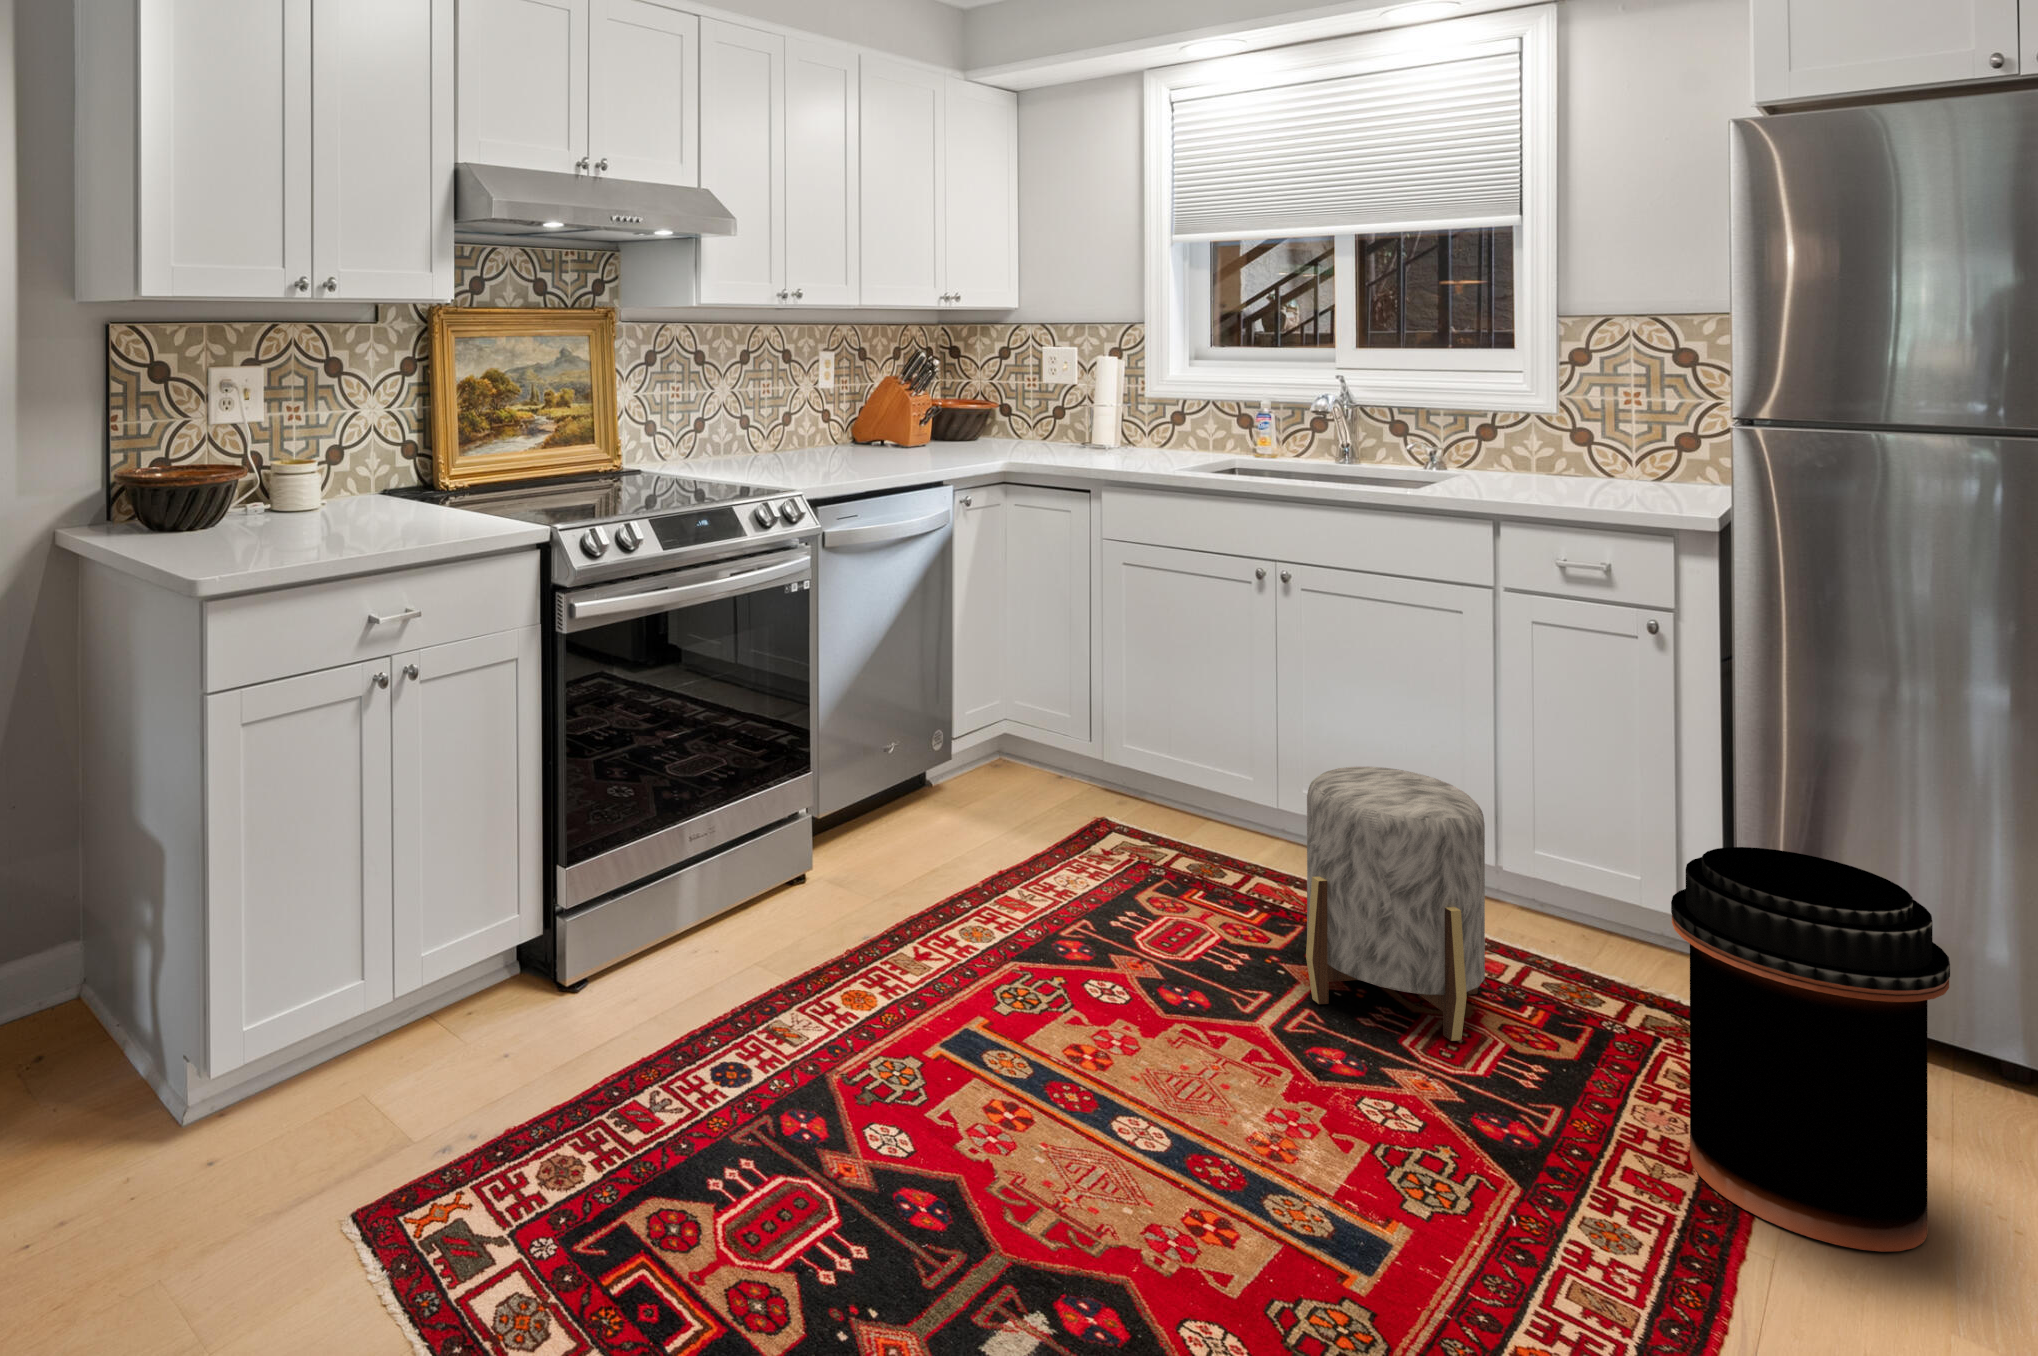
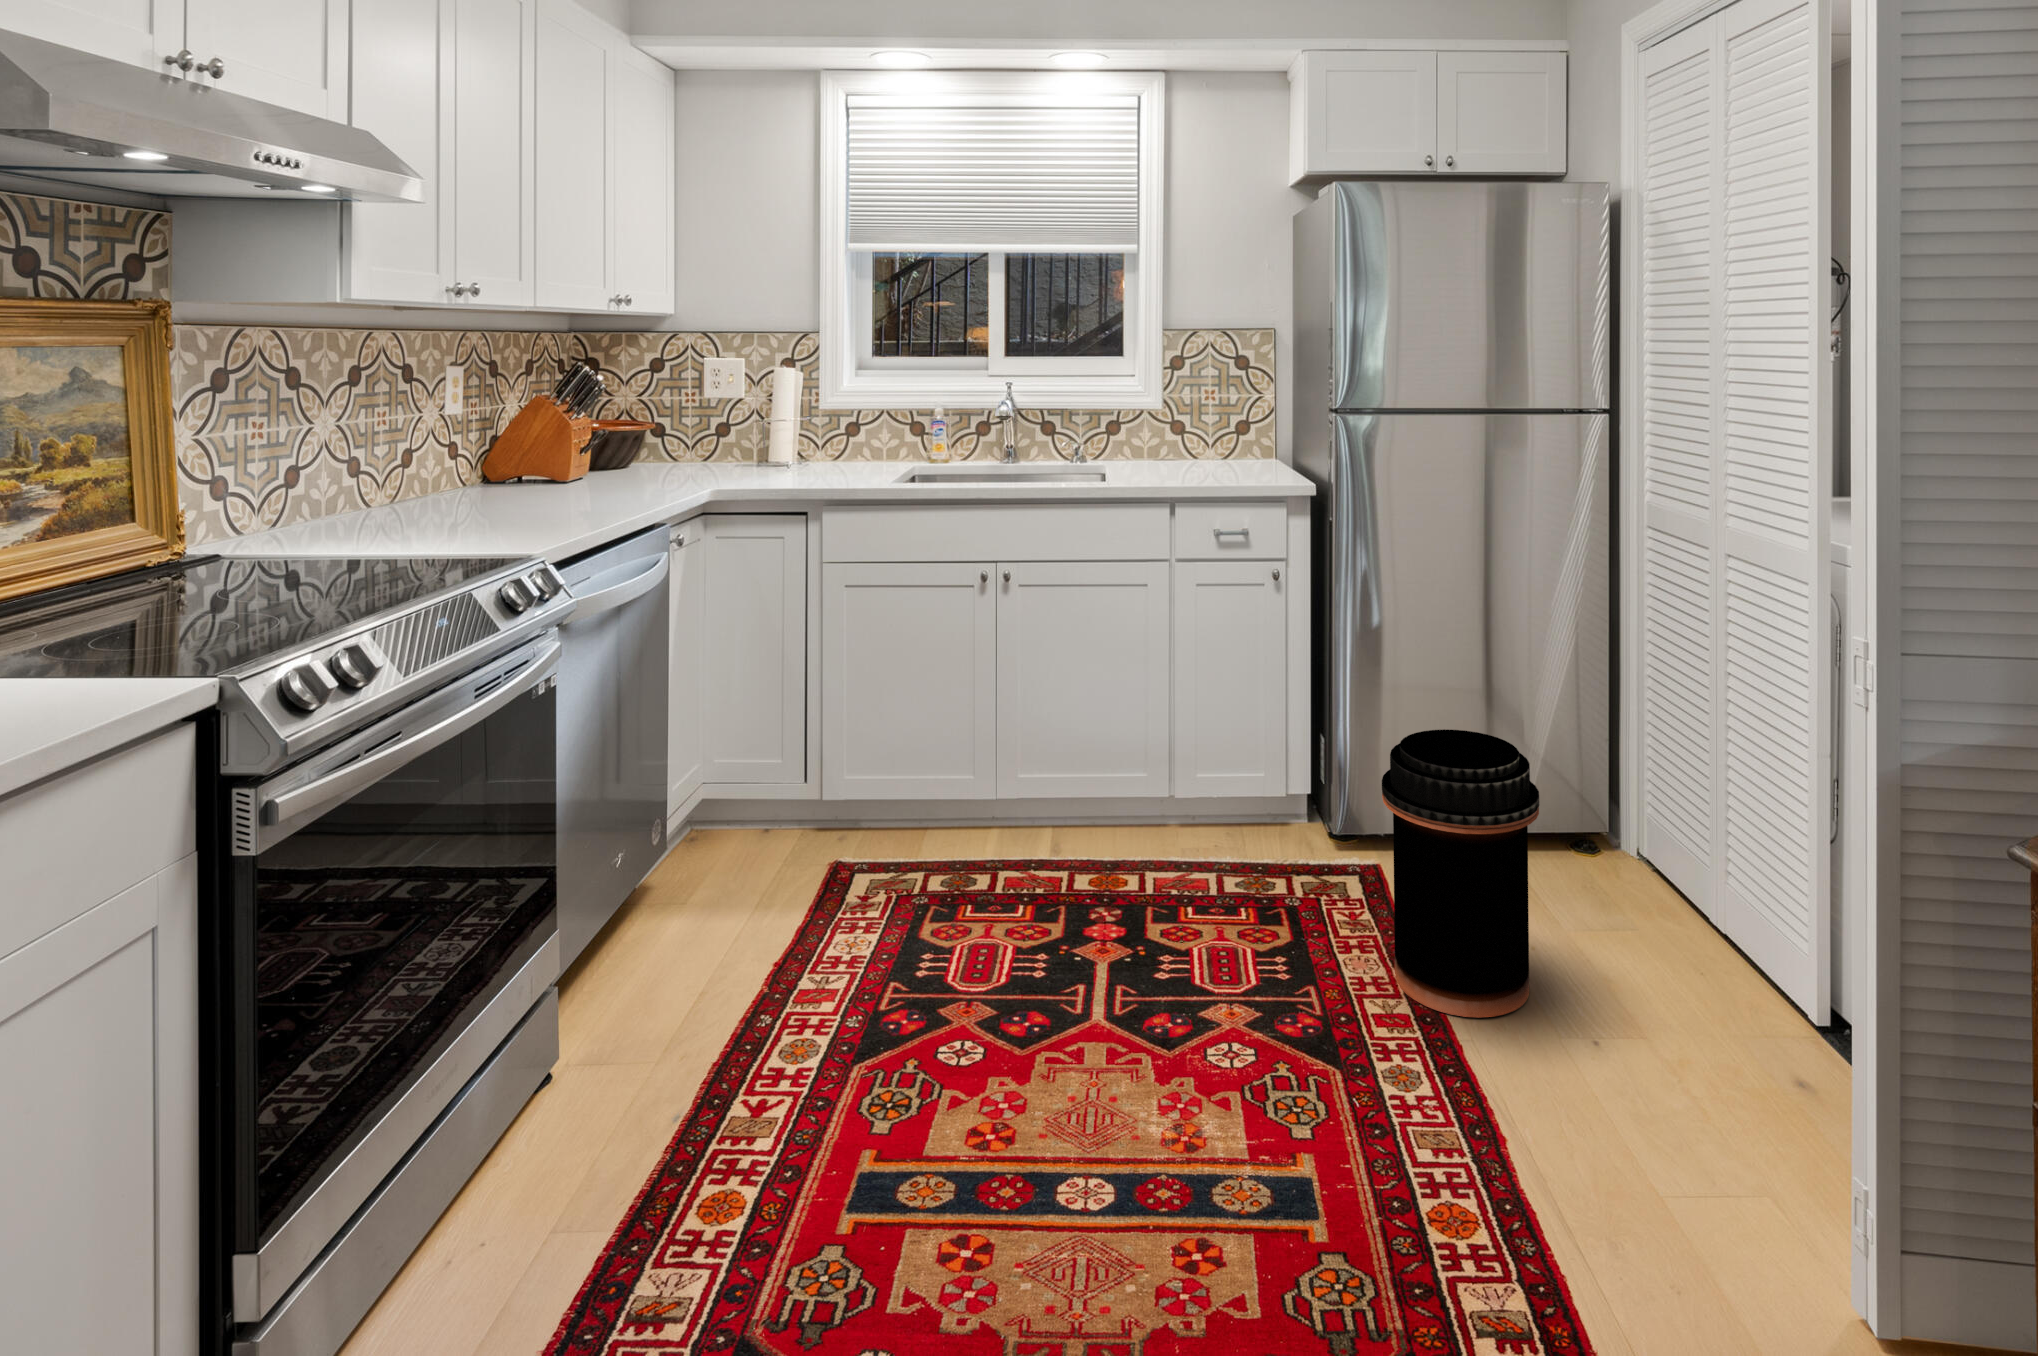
stool: present [1306,766,1485,1041] -> none [1094,732,1234,971]

